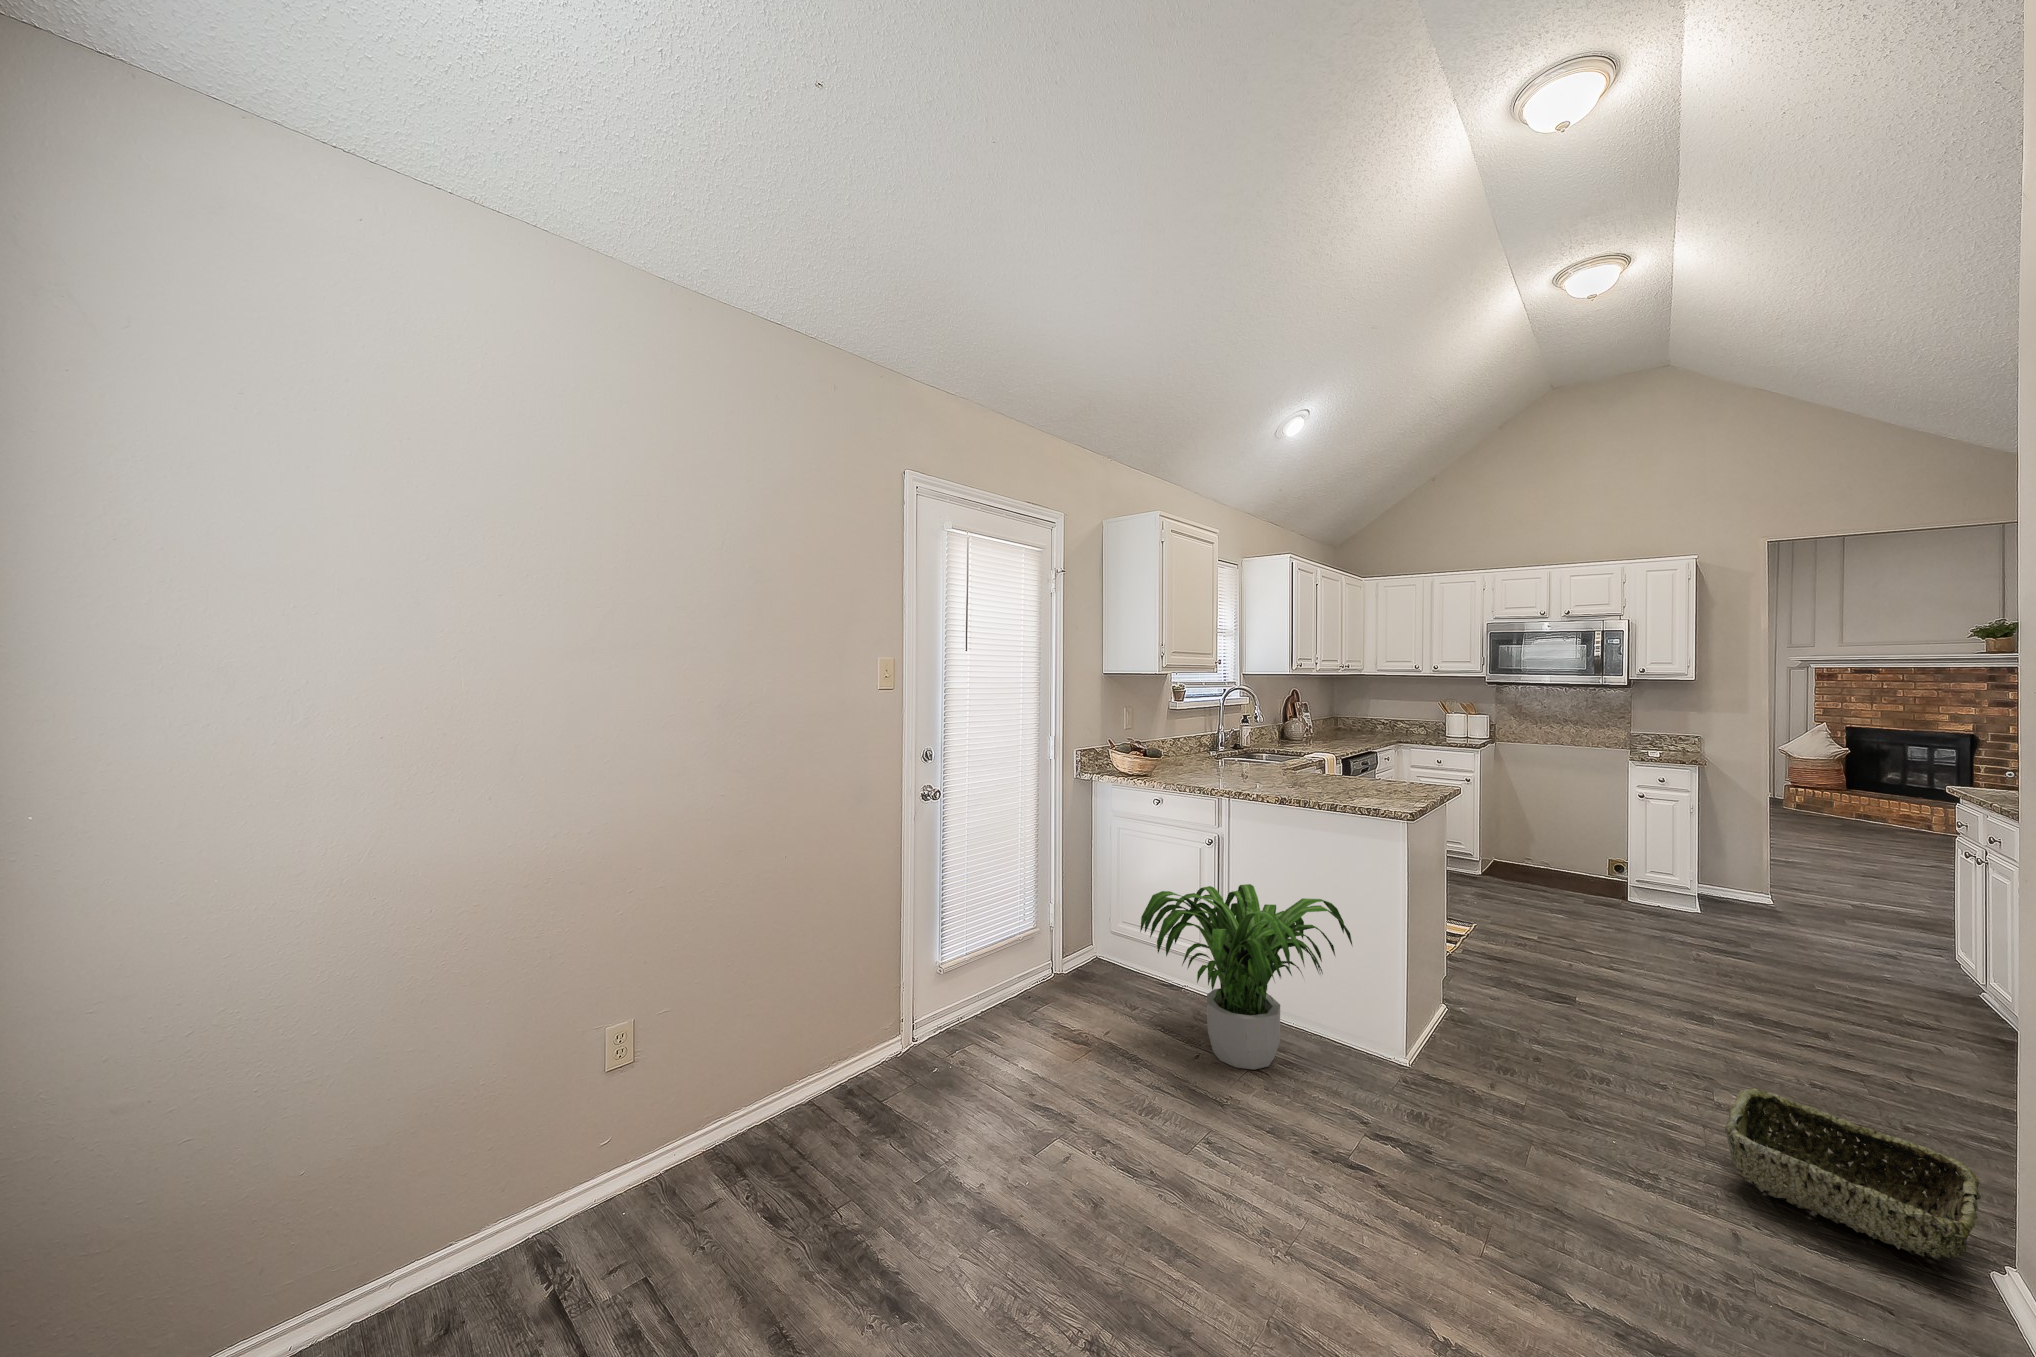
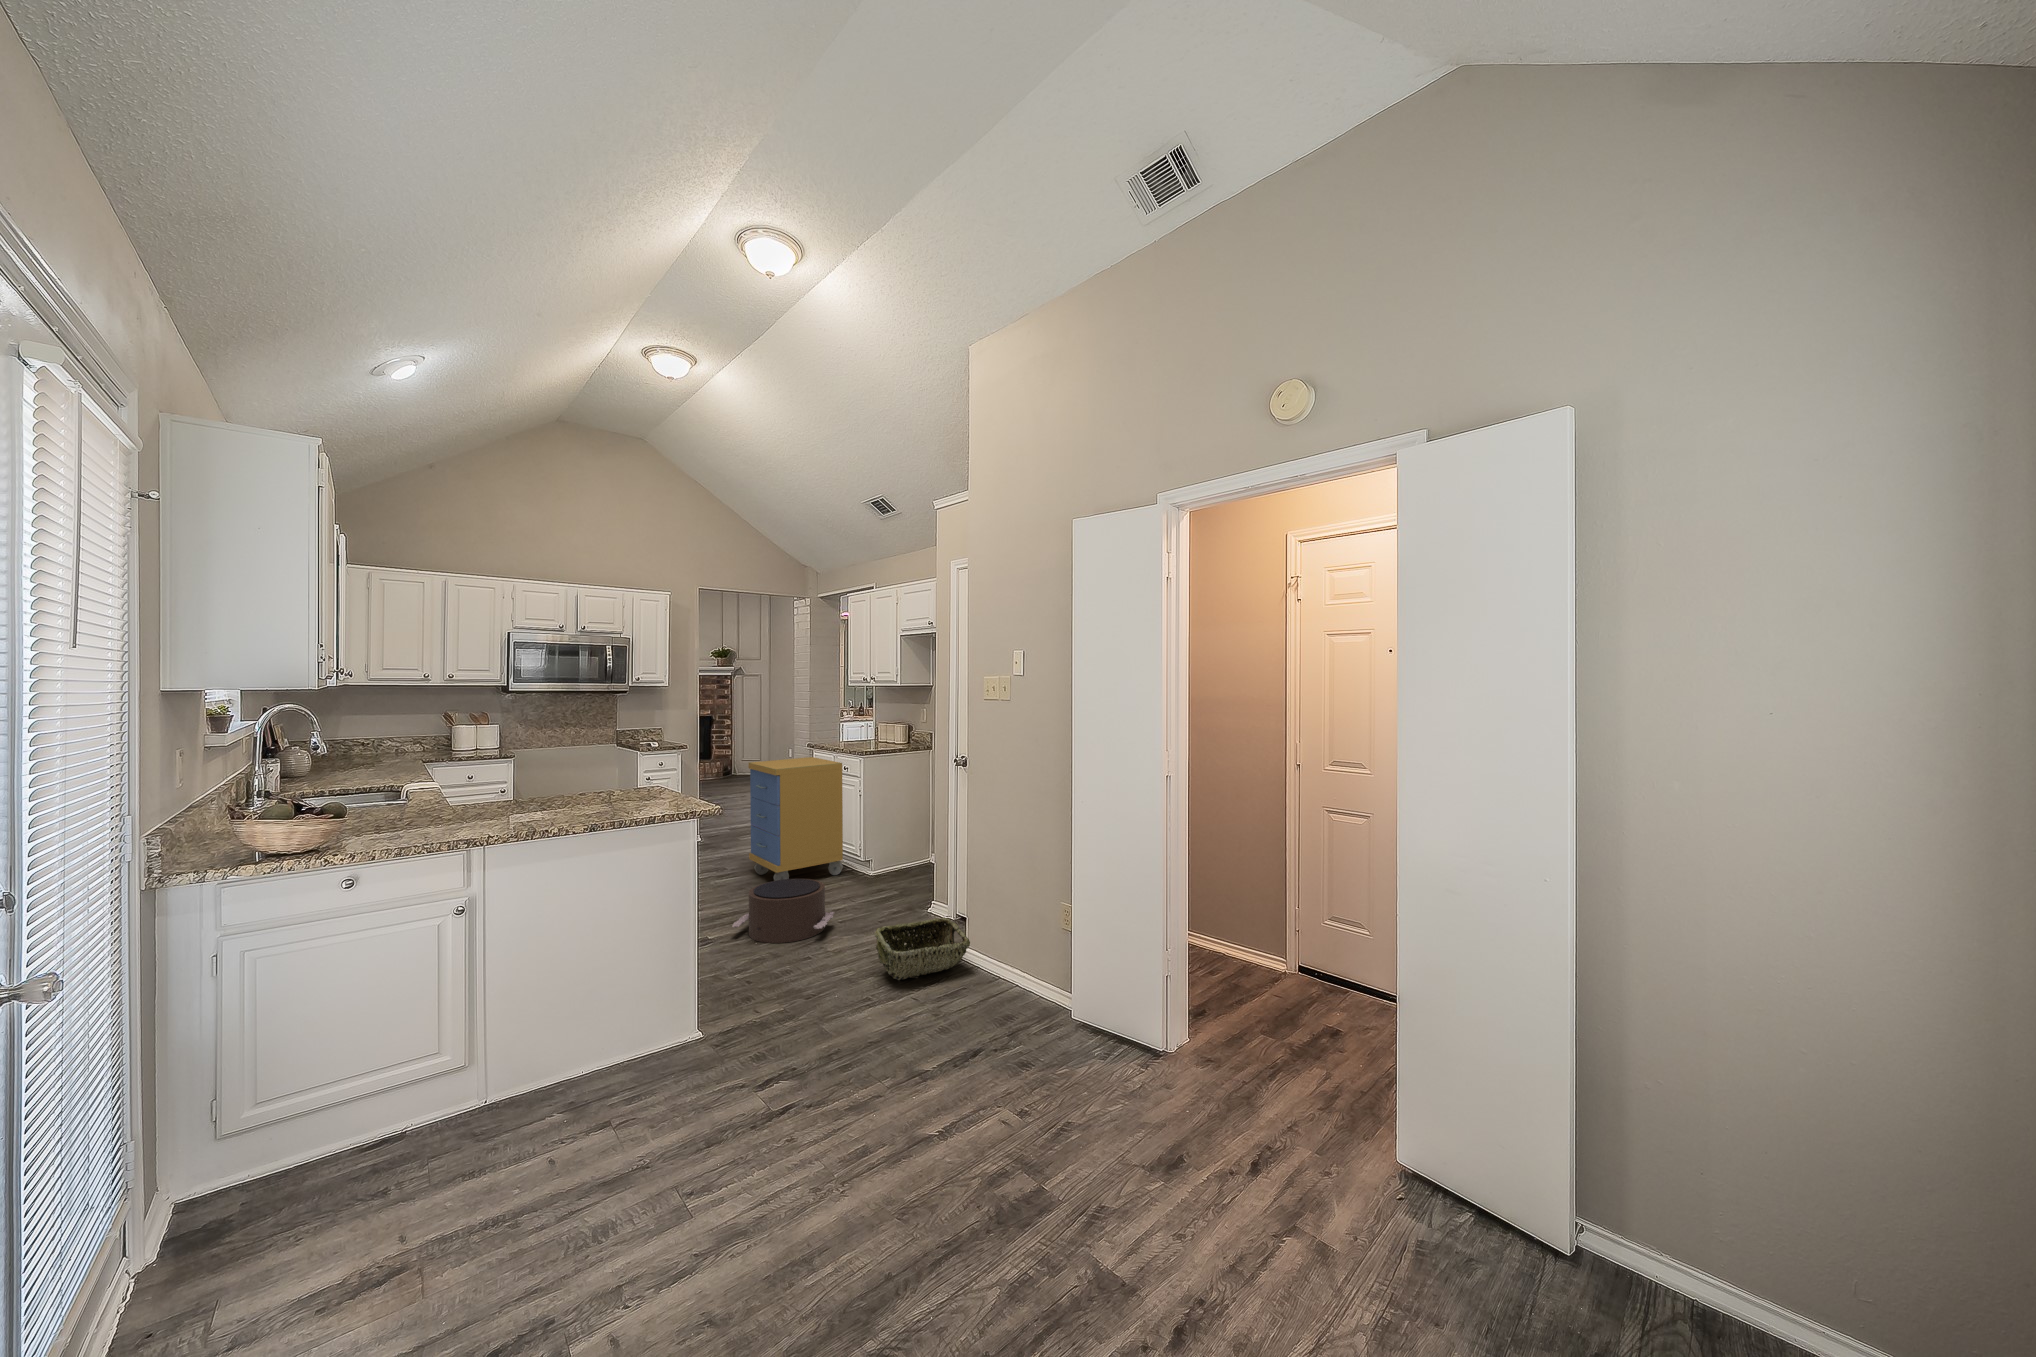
storage cabinet: none [1778,796,1978,1026] -> present [748,757,843,881]
potted plant: present [1140,884,1352,1070] -> none [470,917,694,1148]
pouf: none [1607,959,1797,1070] -> present [732,879,834,943]

